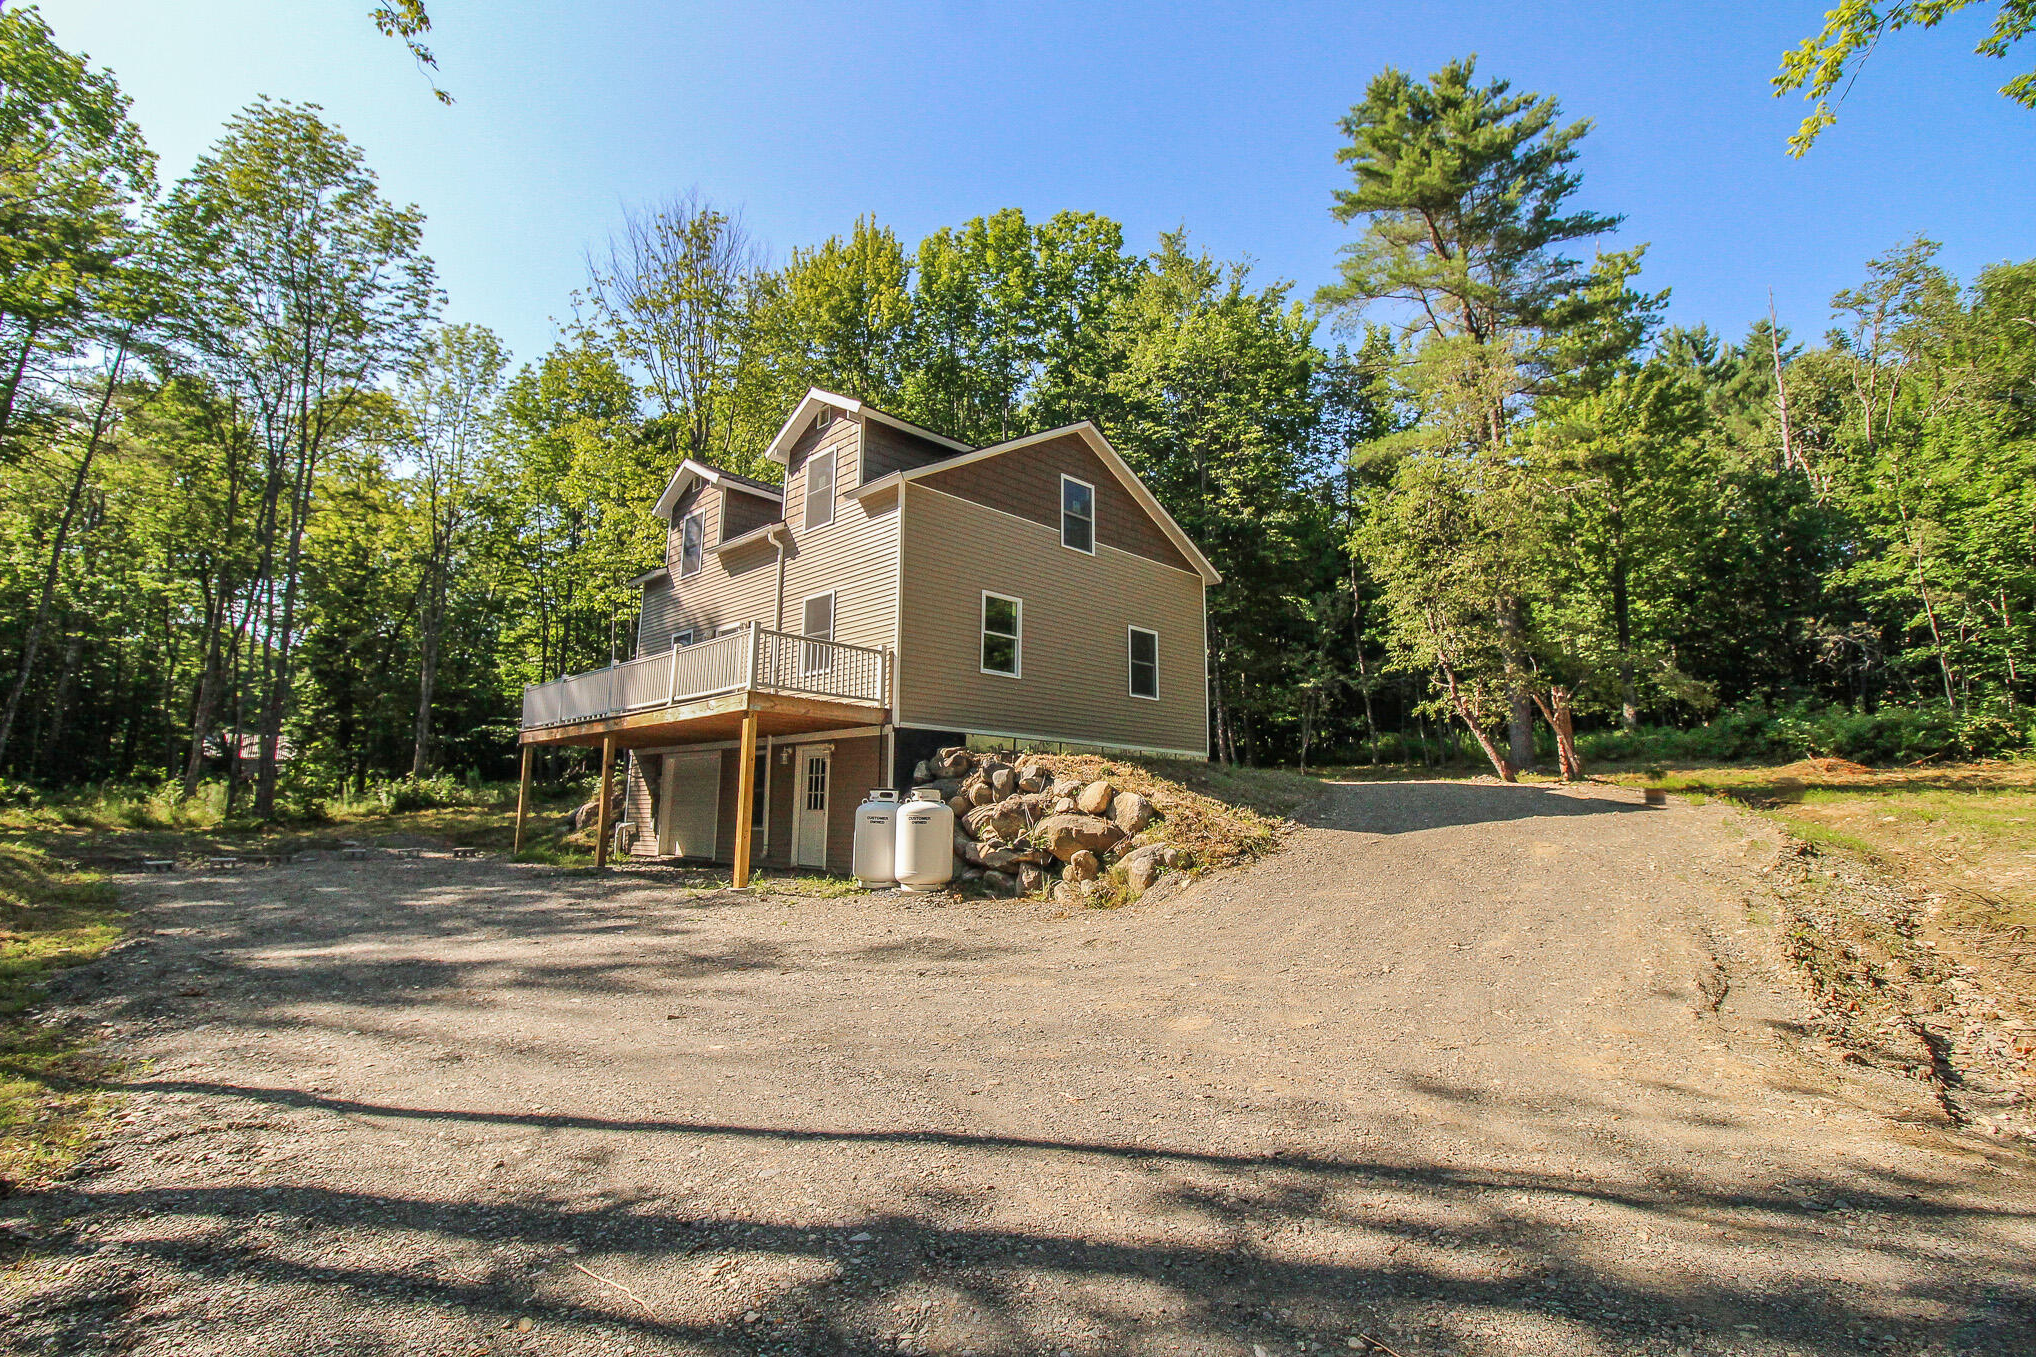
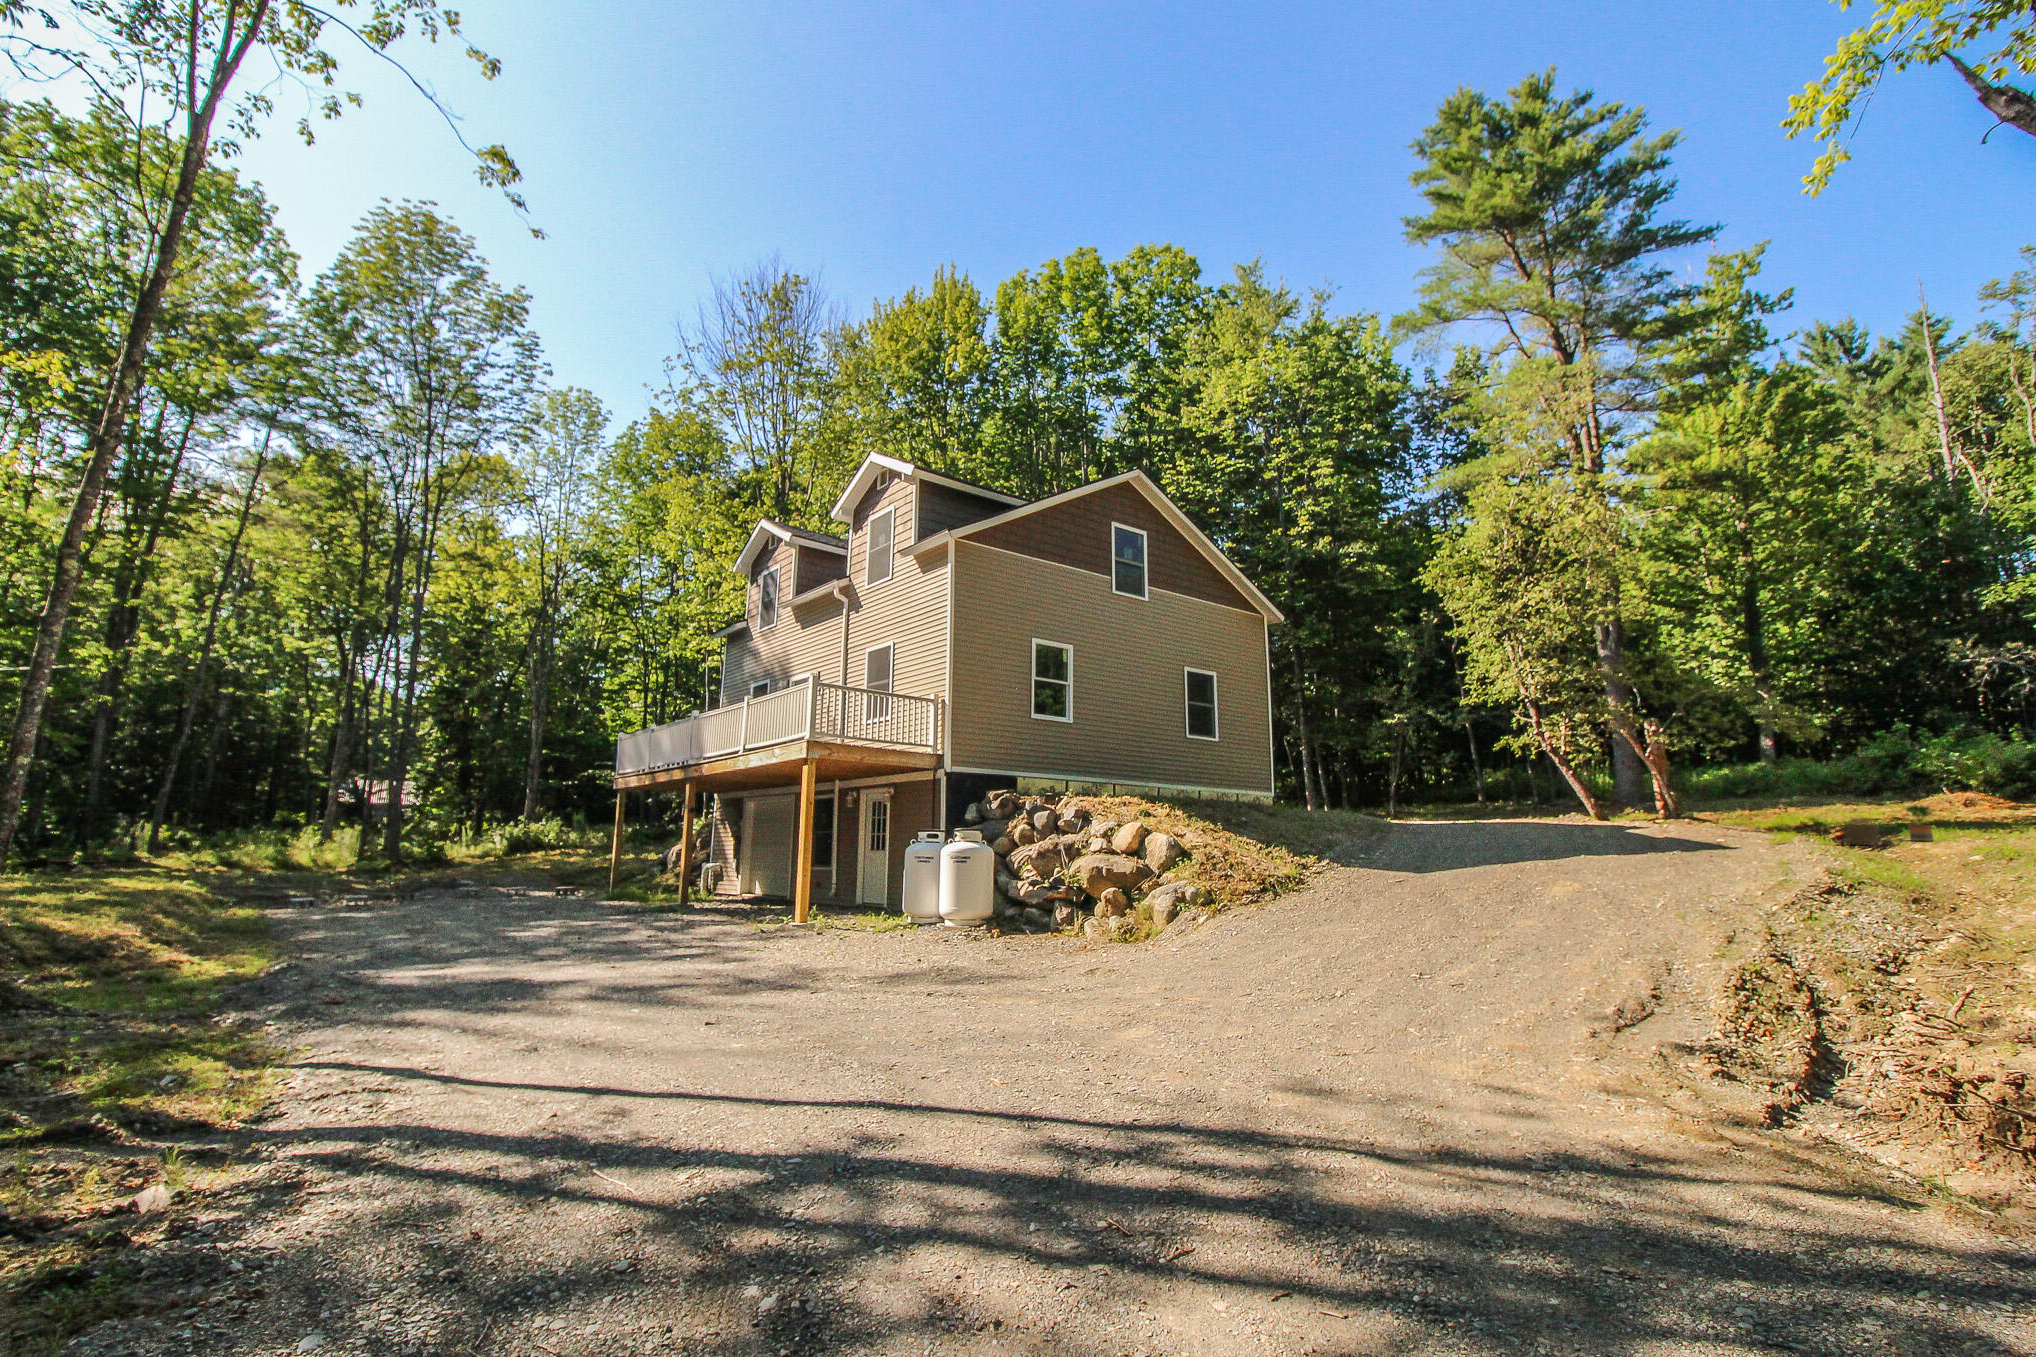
potted tree: present [1643,768,1666,804] -> present [1906,805,1933,841]

